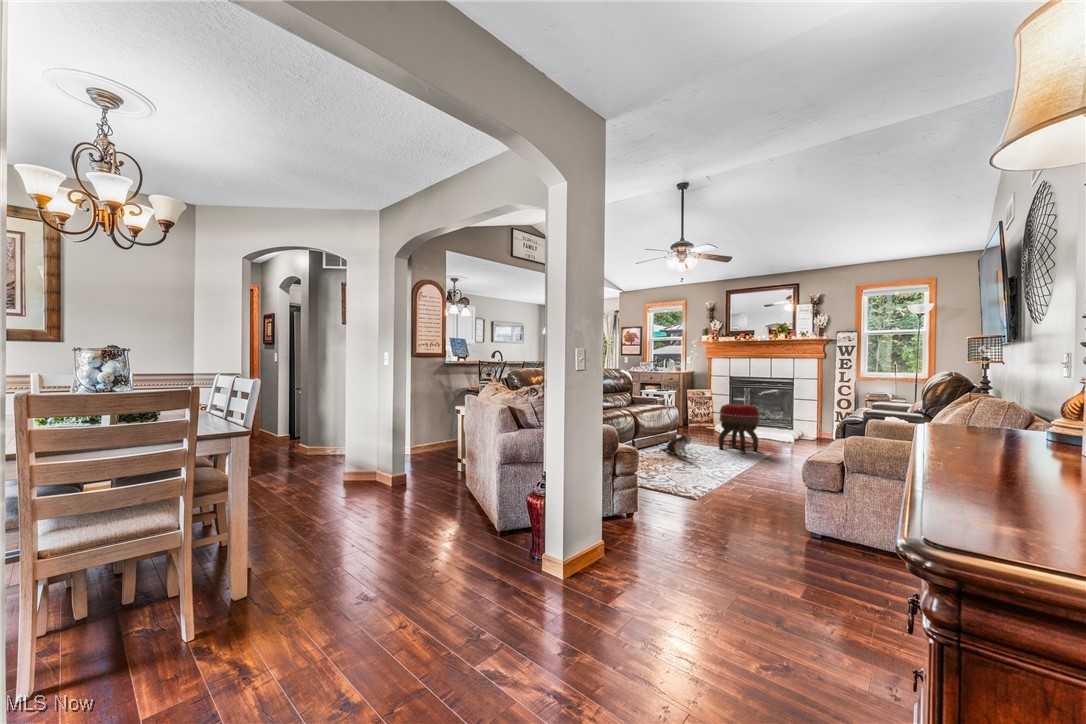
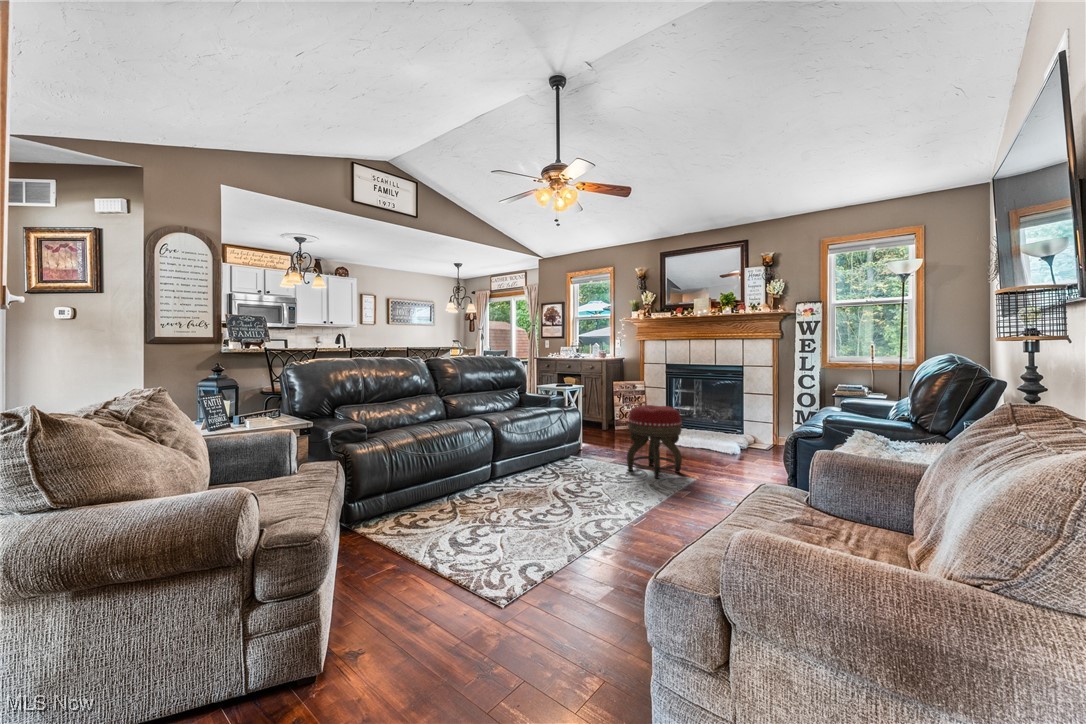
plush toy: present [662,434,693,456] -> none [538,455,574,489]

